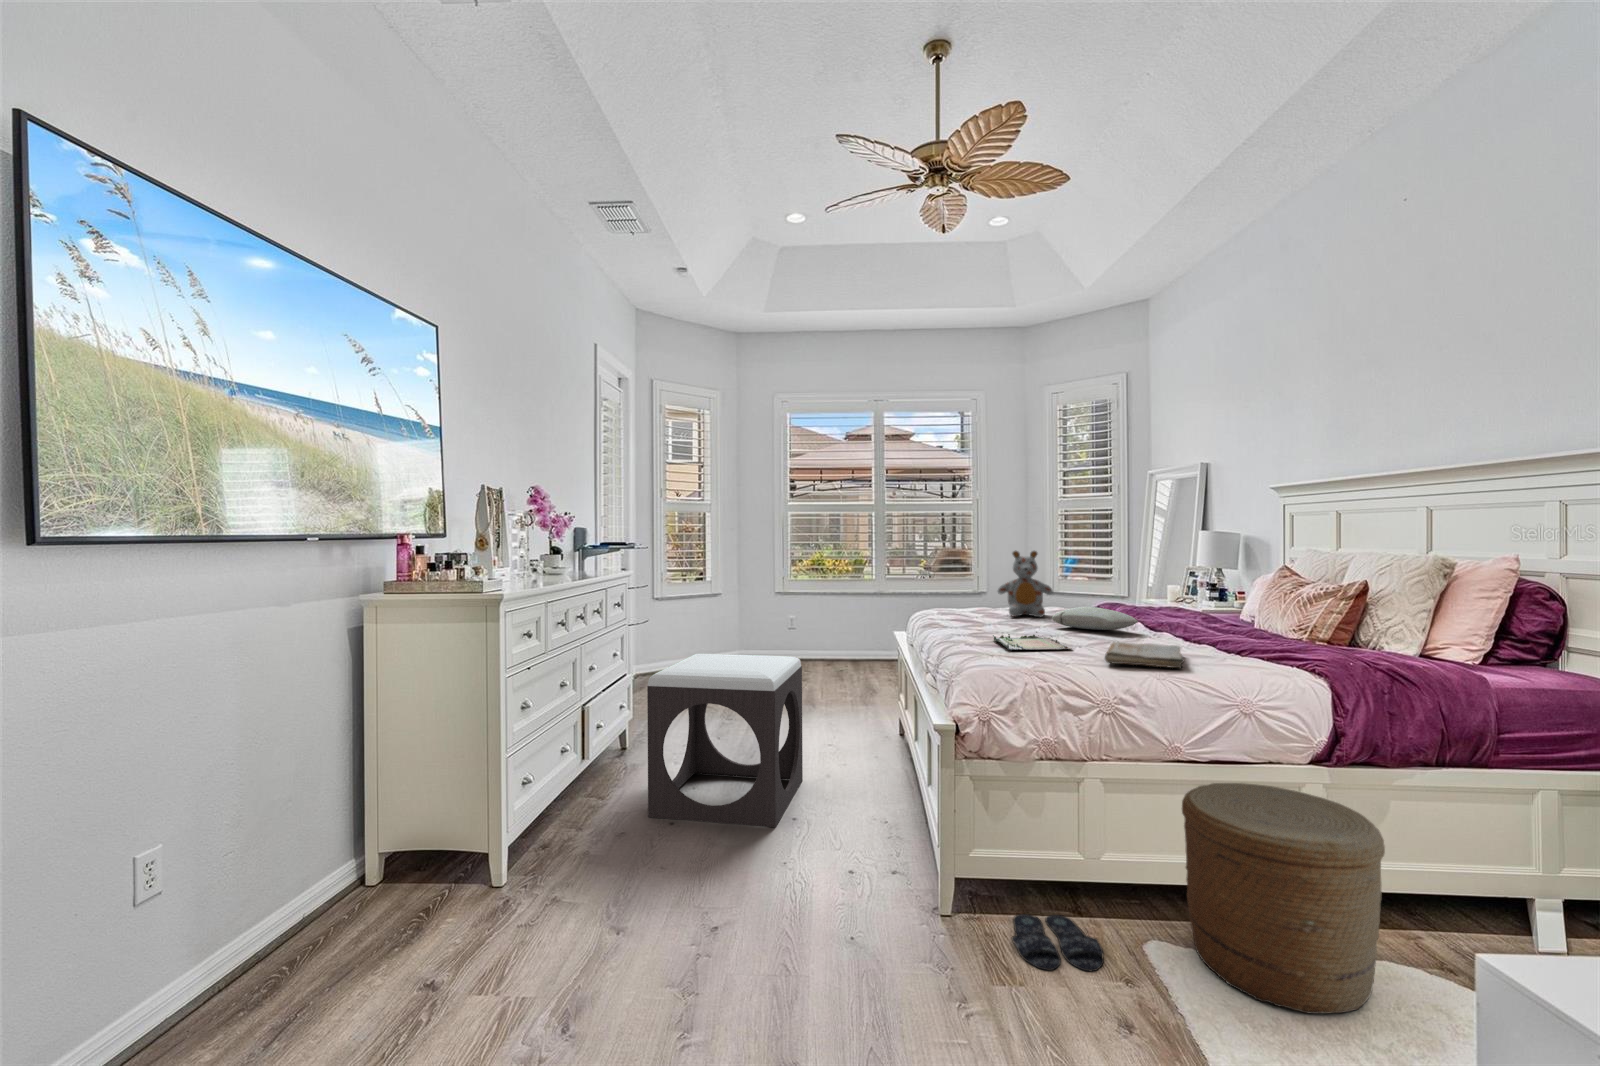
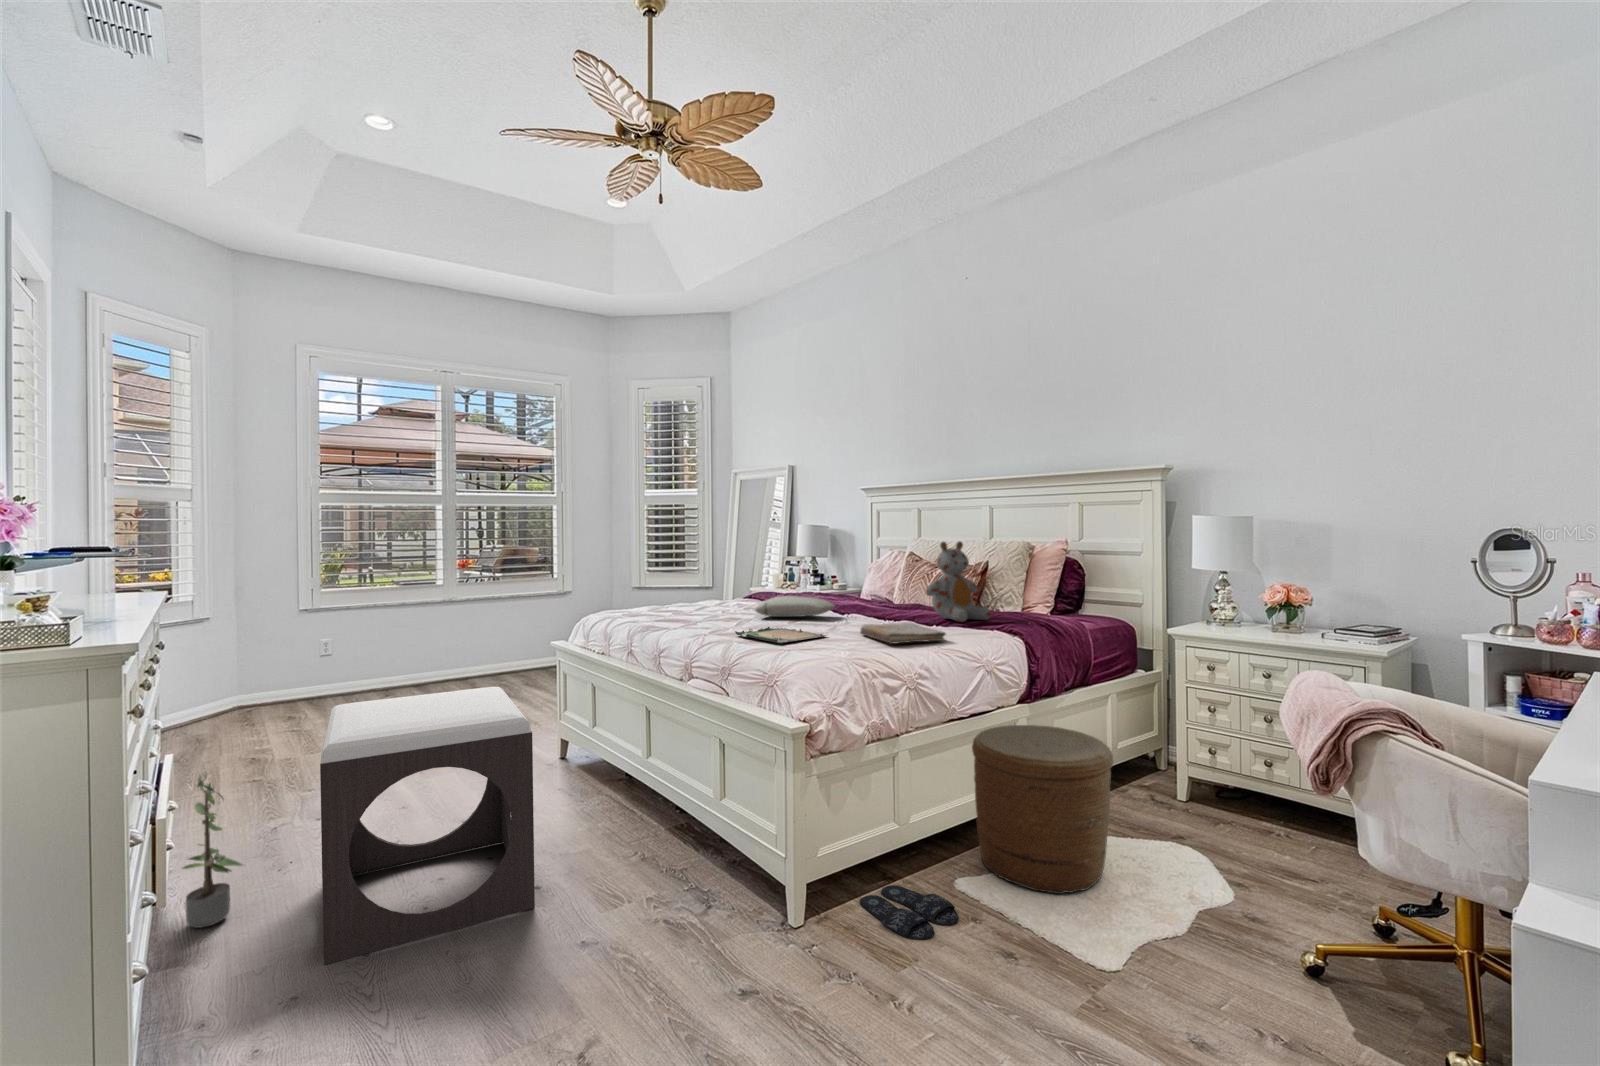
stuffed bear: present [998,550,1053,617] -> present [926,541,991,622]
potted plant: none [608,680,648,779] -> present [183,771,243,928]

